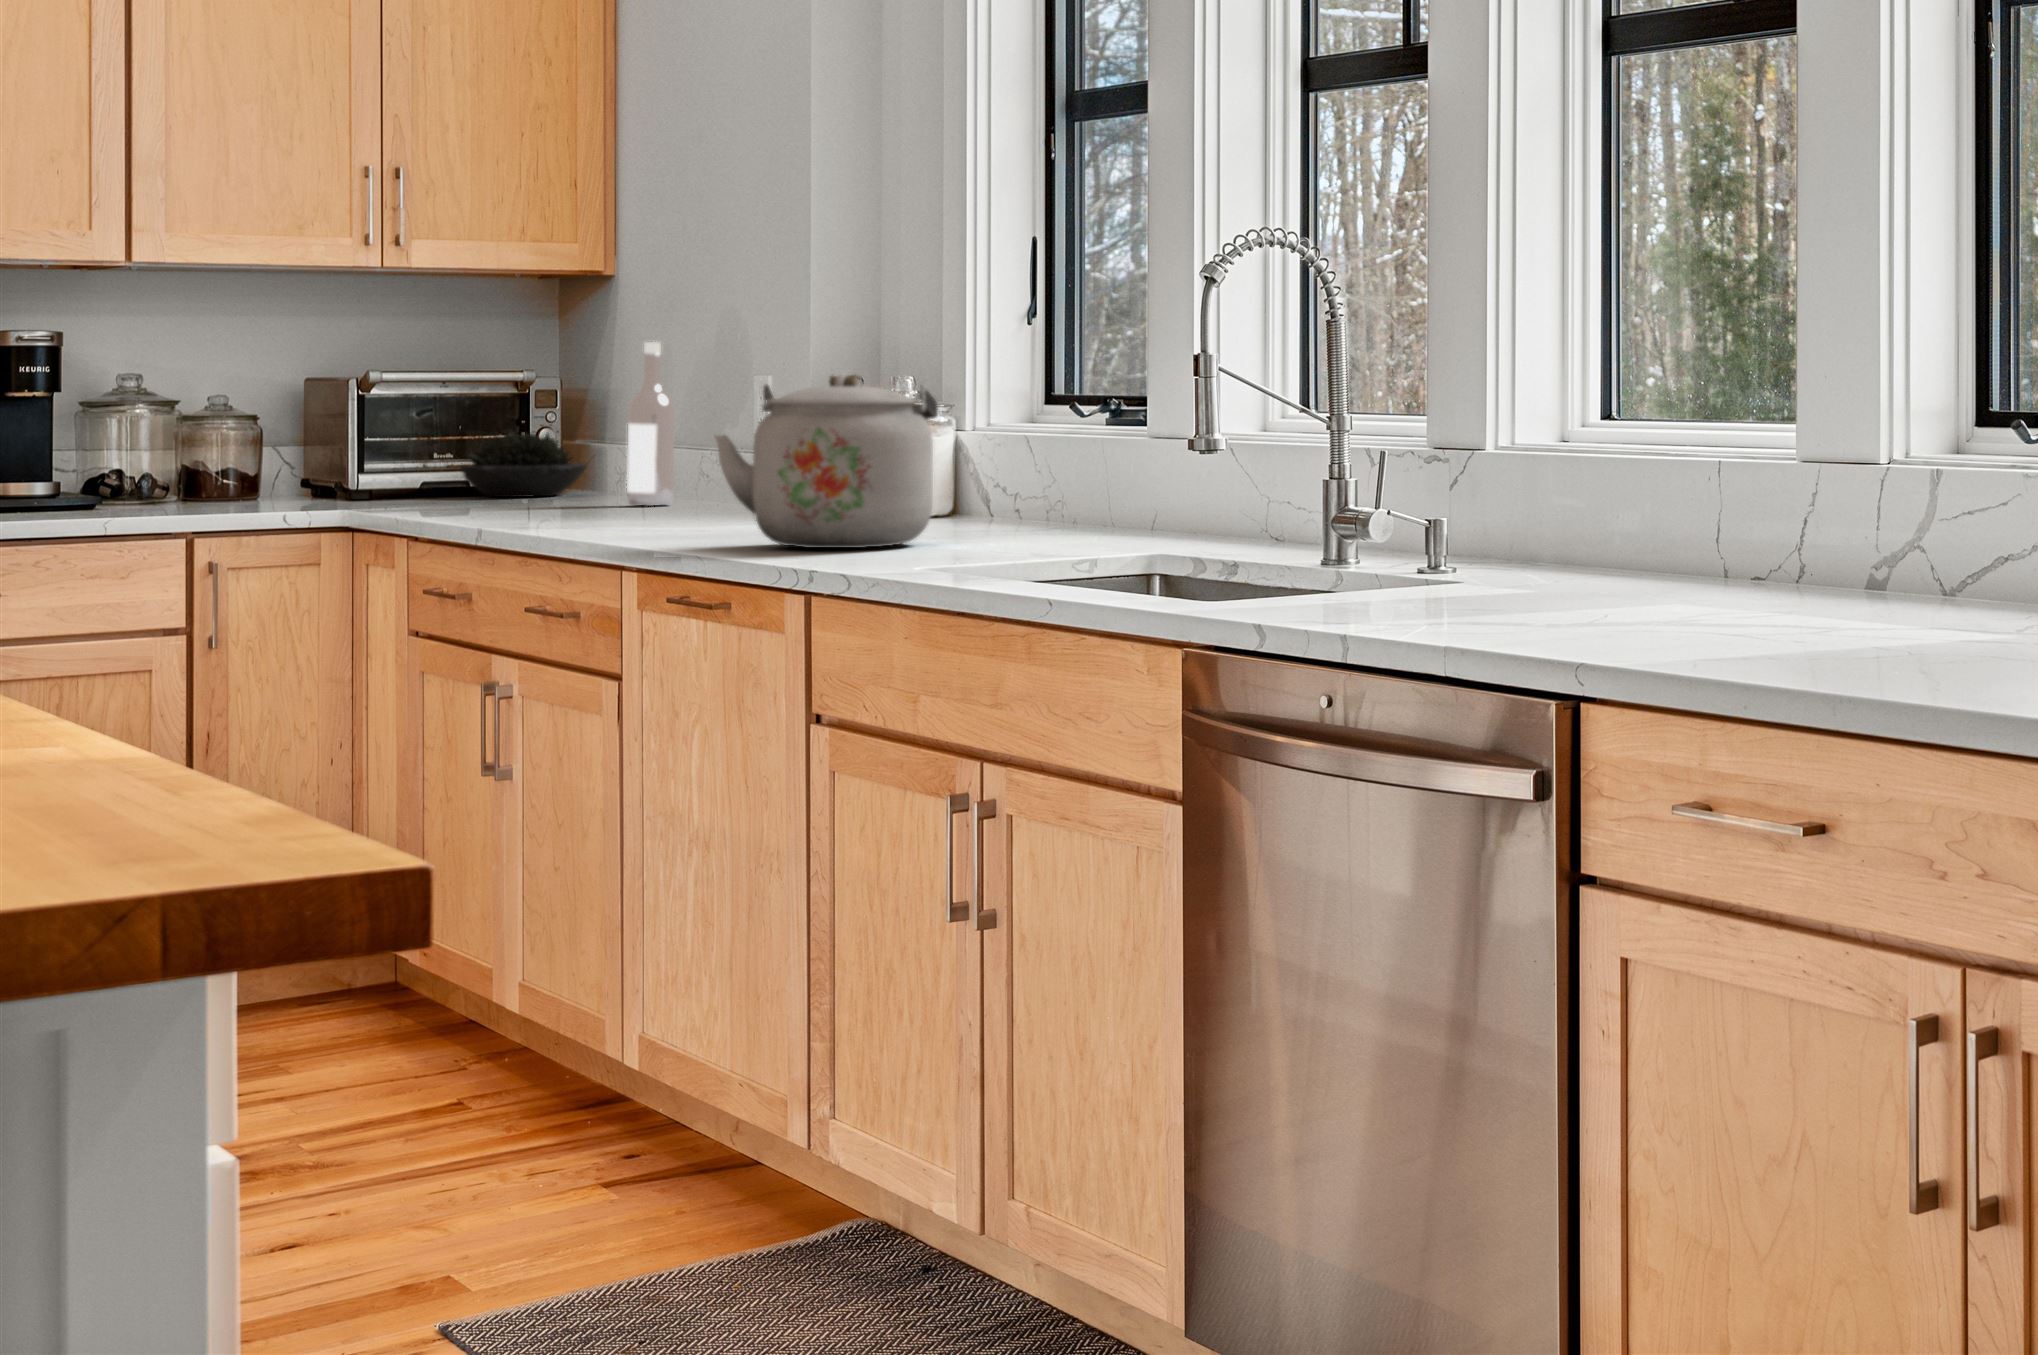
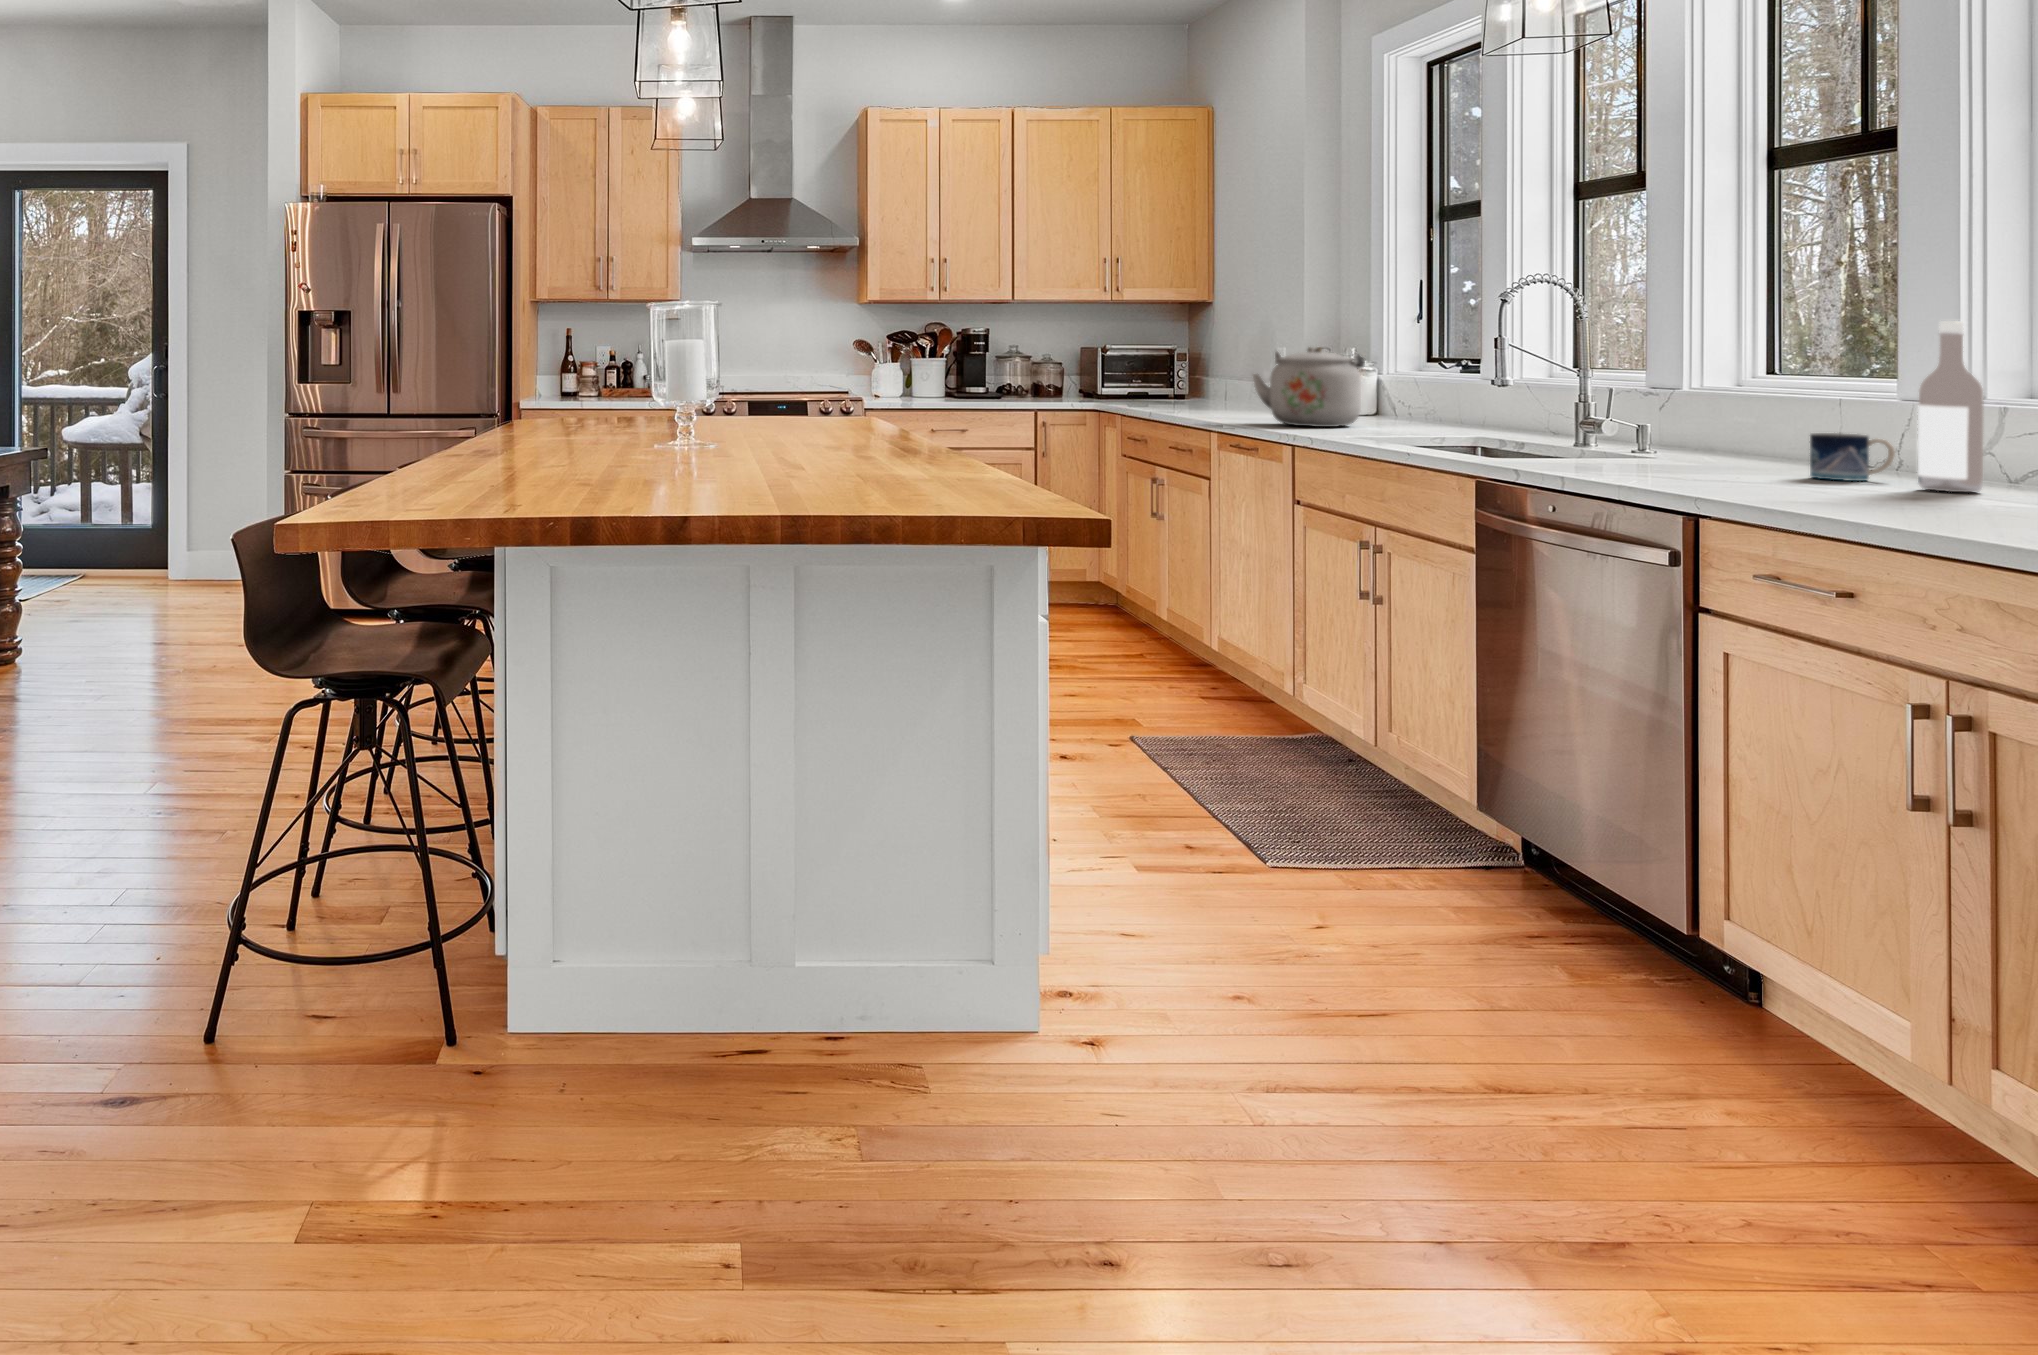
wine bottle: present [627,342,675,506] -> present [1918,321,1984,492]
succulent plant: present [461,431,586,497] -> none [1144,370,1203,400]
mug: none [1700,527,1812,611] -> present [1810,433,1895,481]

